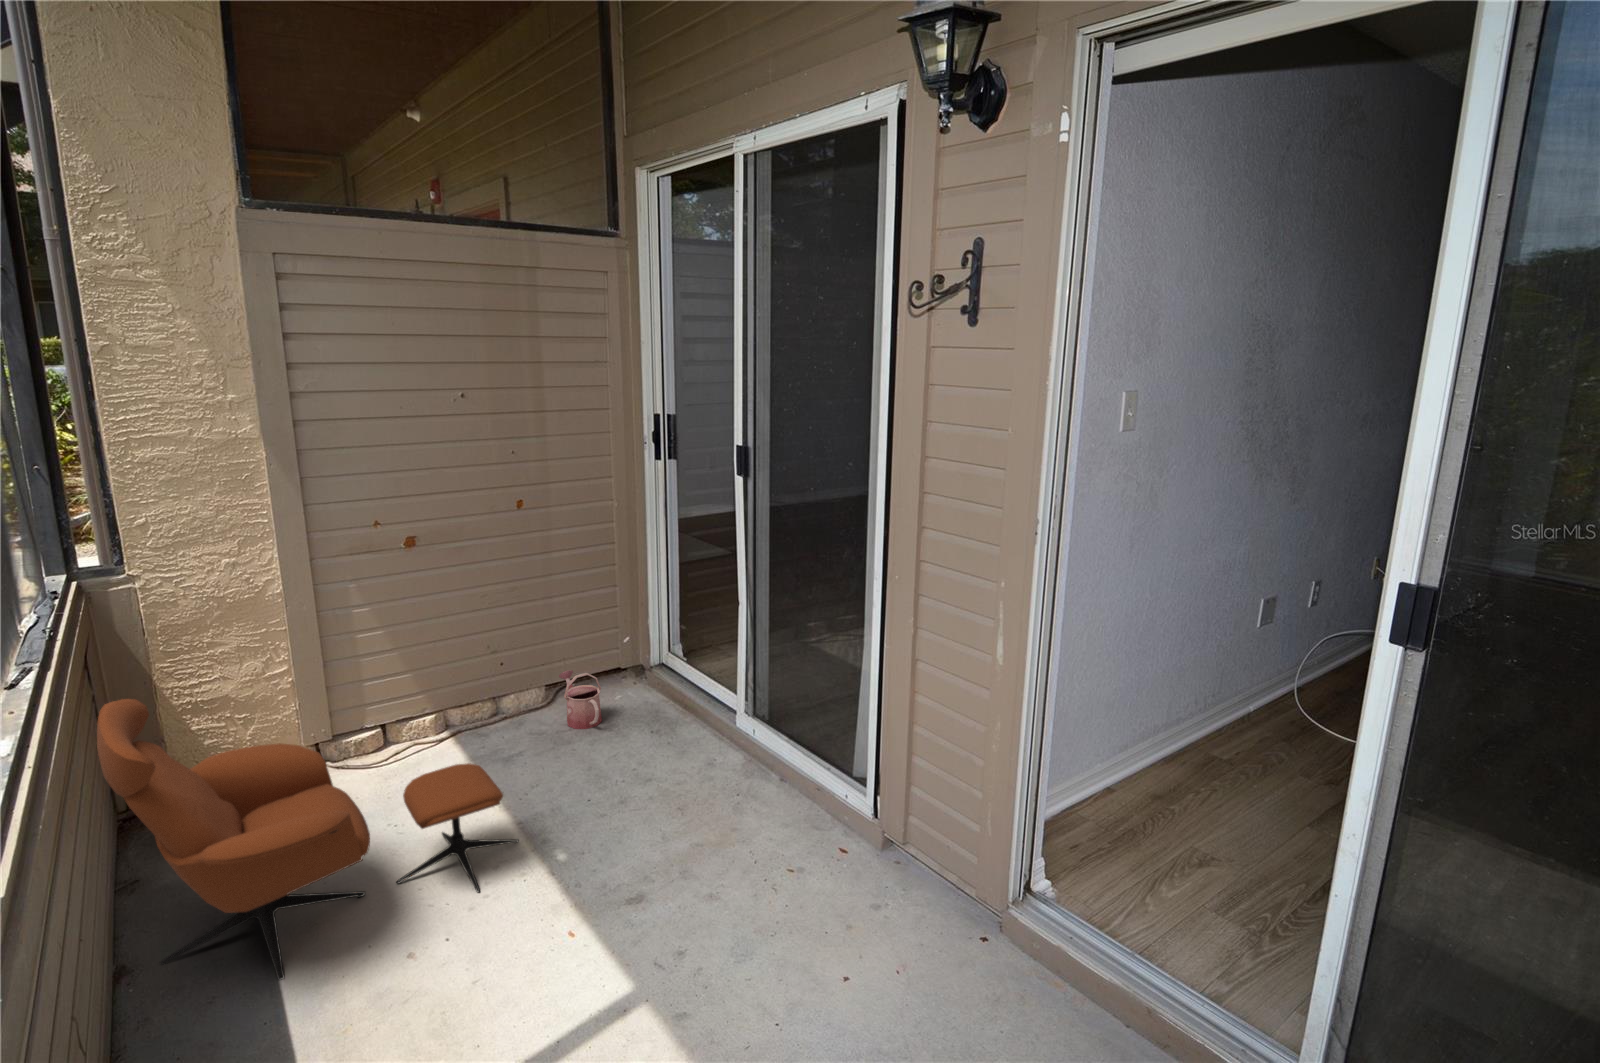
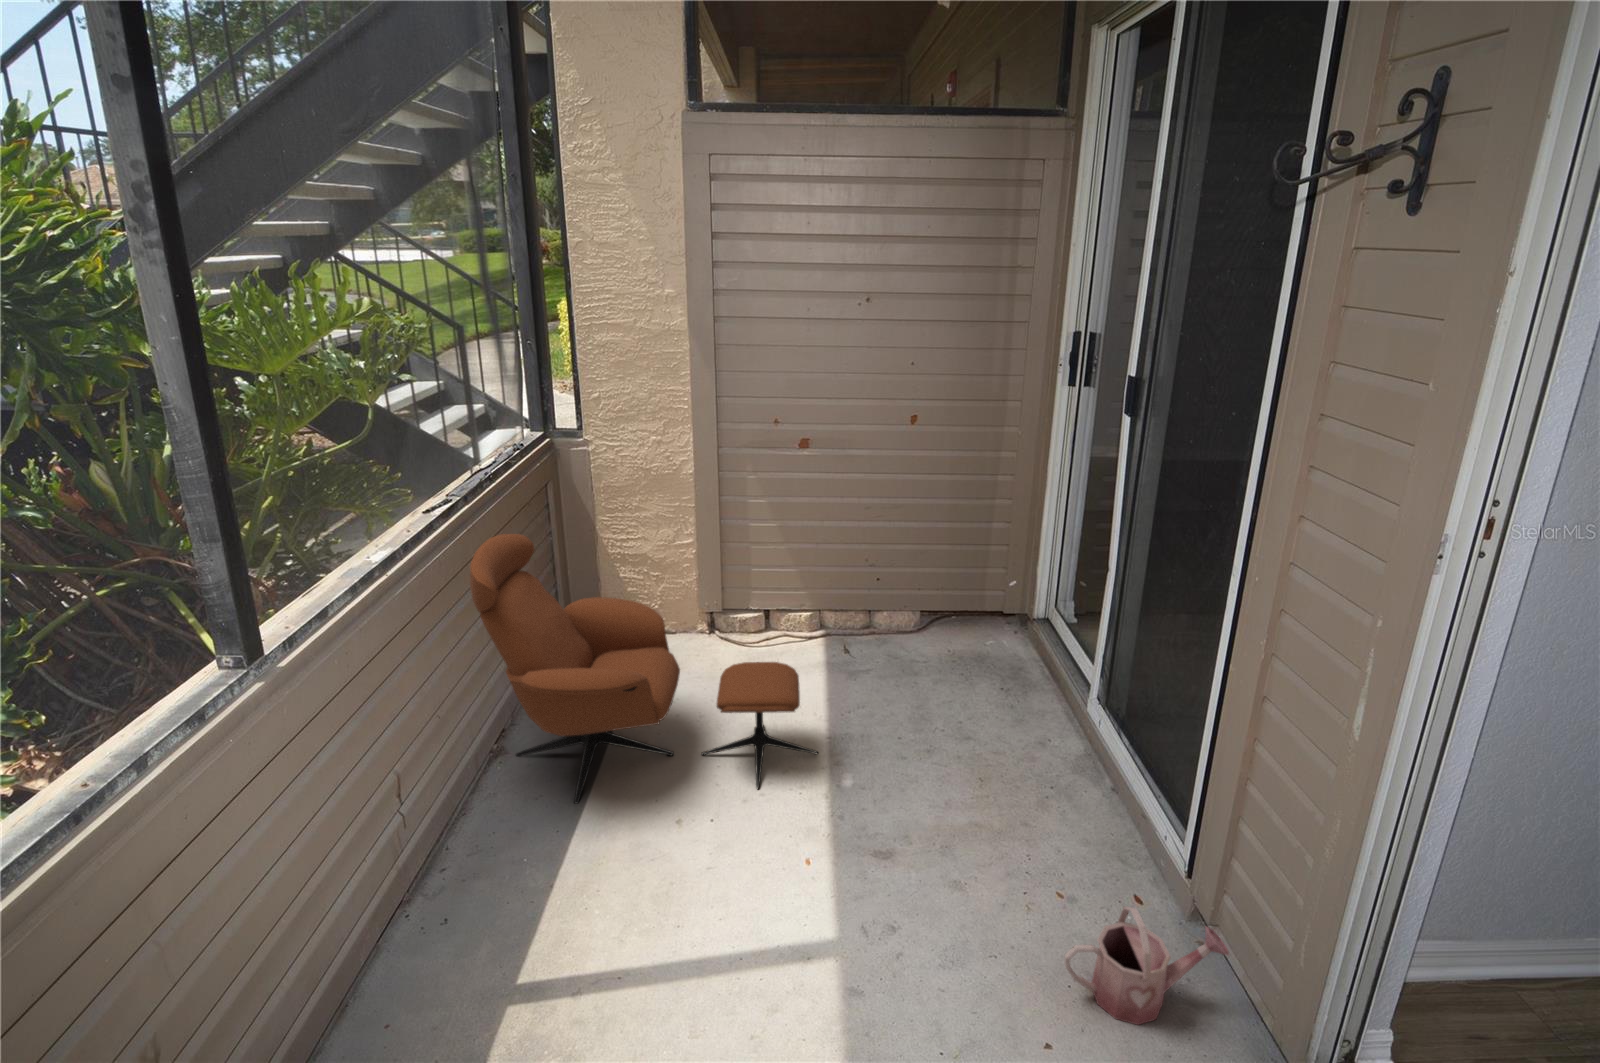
watering can: present [559,670,602,729] -> present [1065,907,1230,1025]

